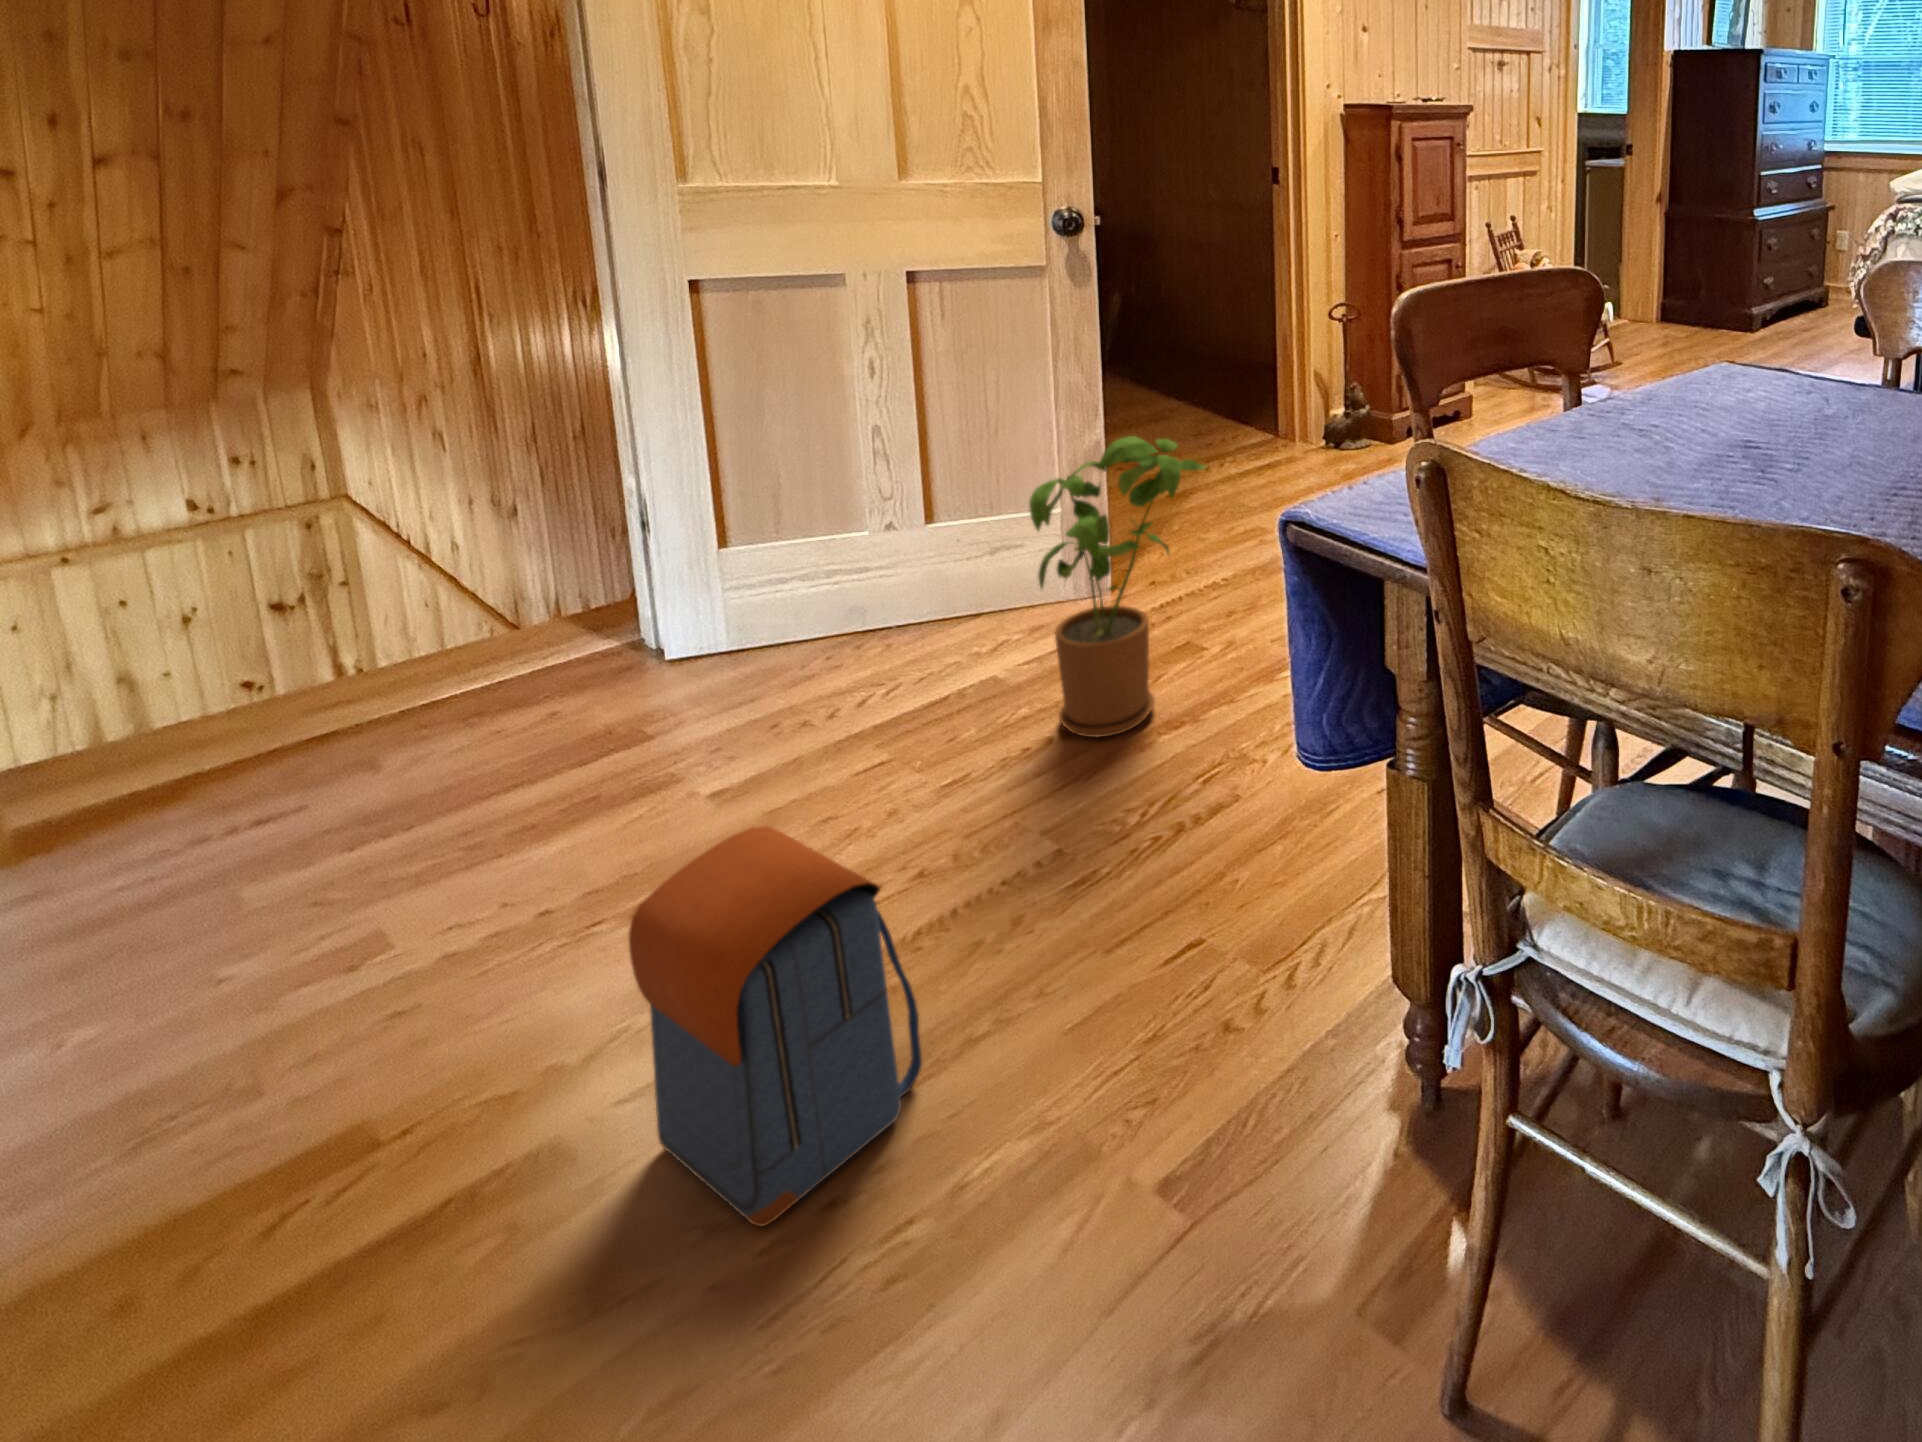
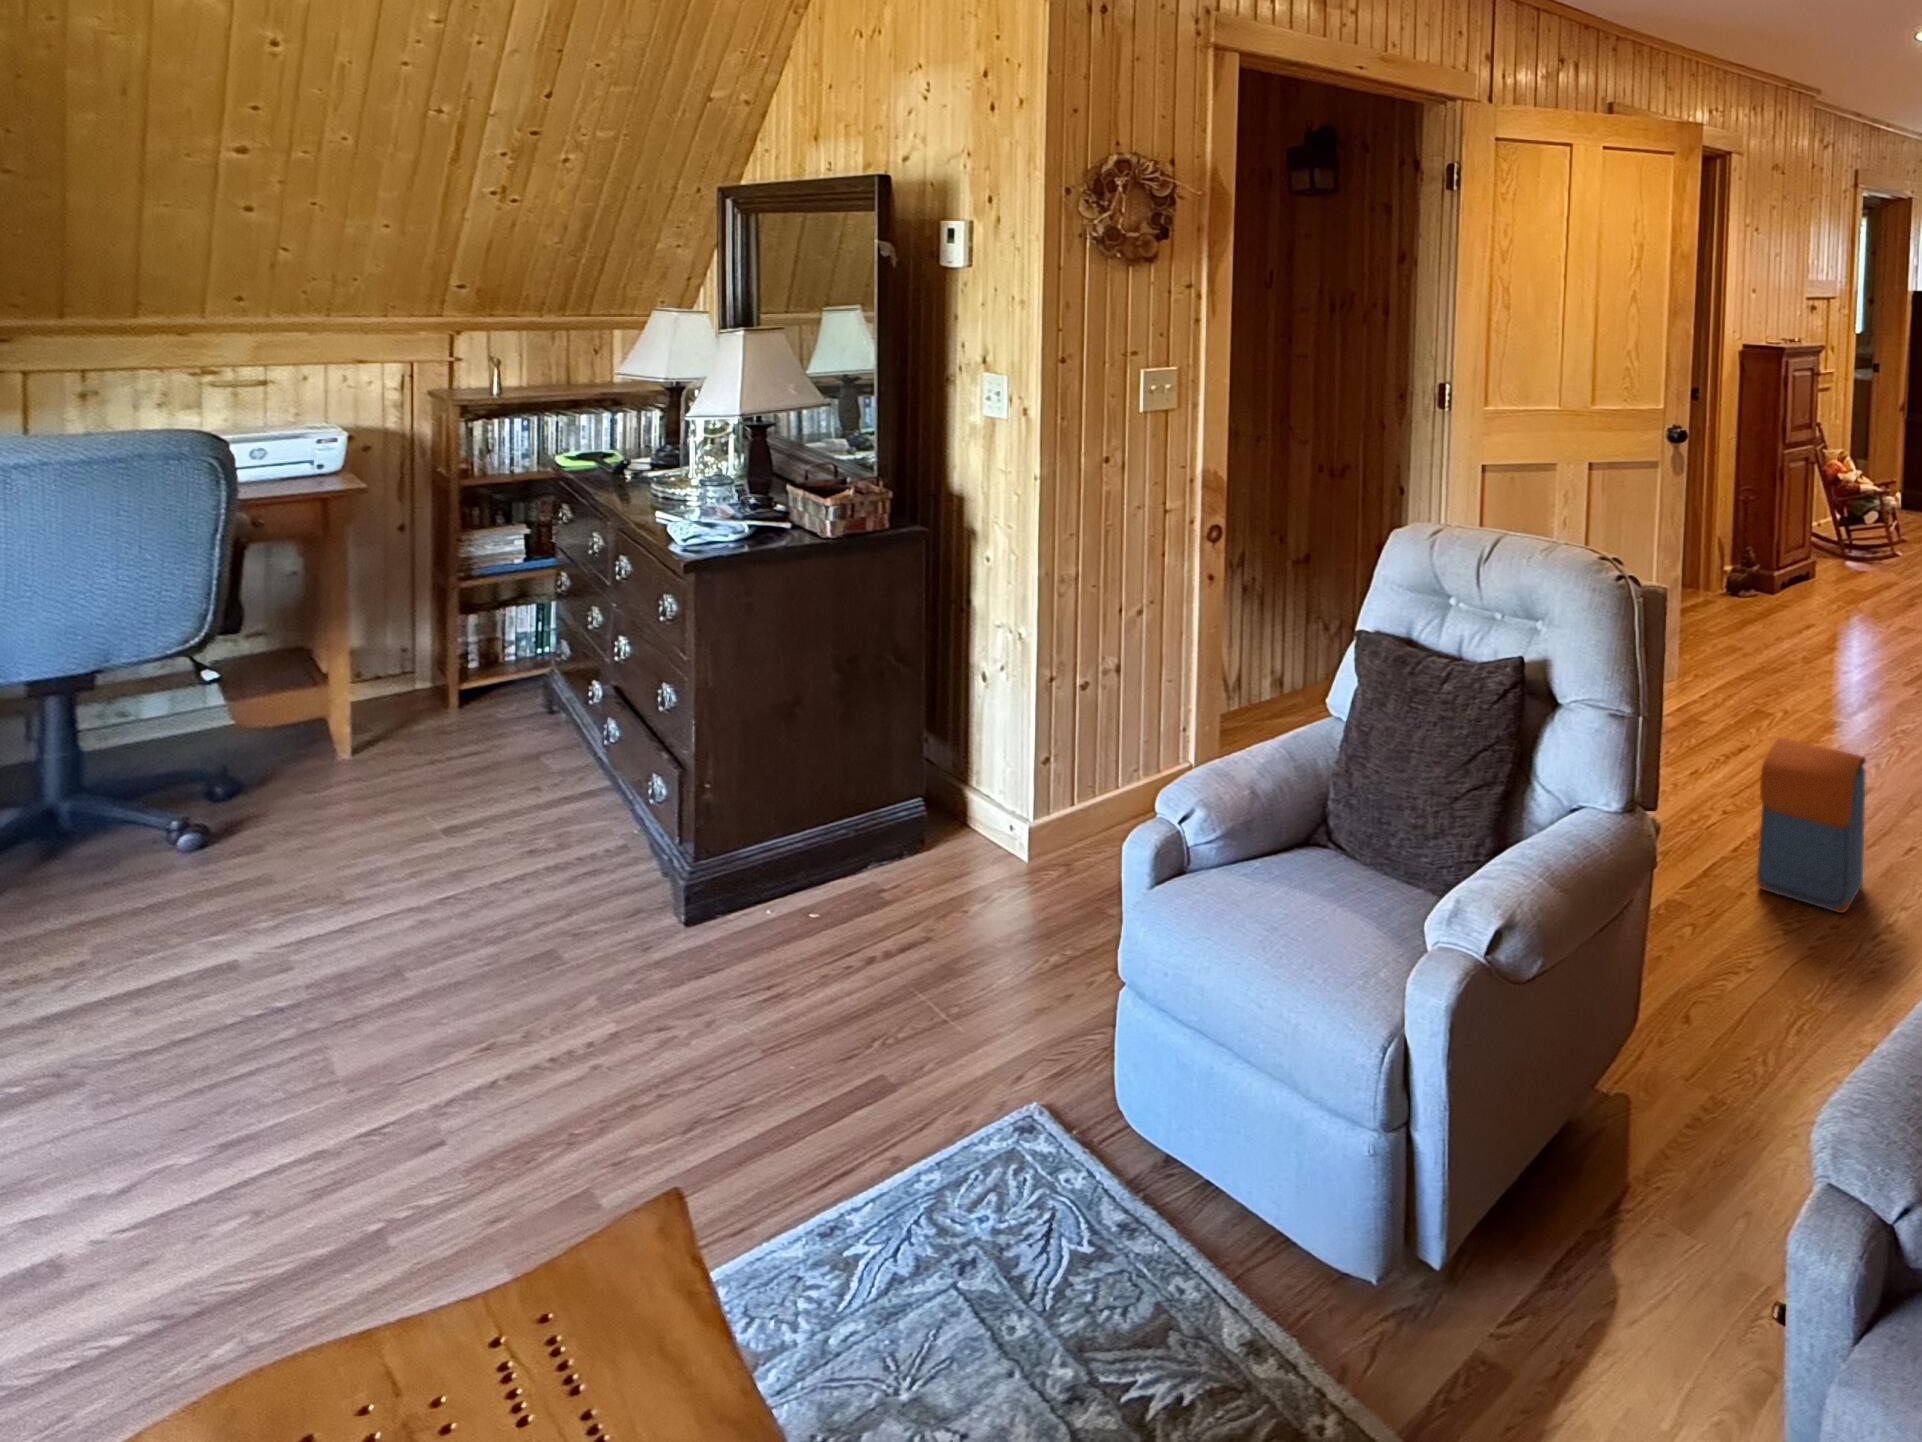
house plant: present [1029,436,1206,737] -> none [1727,566,1833,752]

